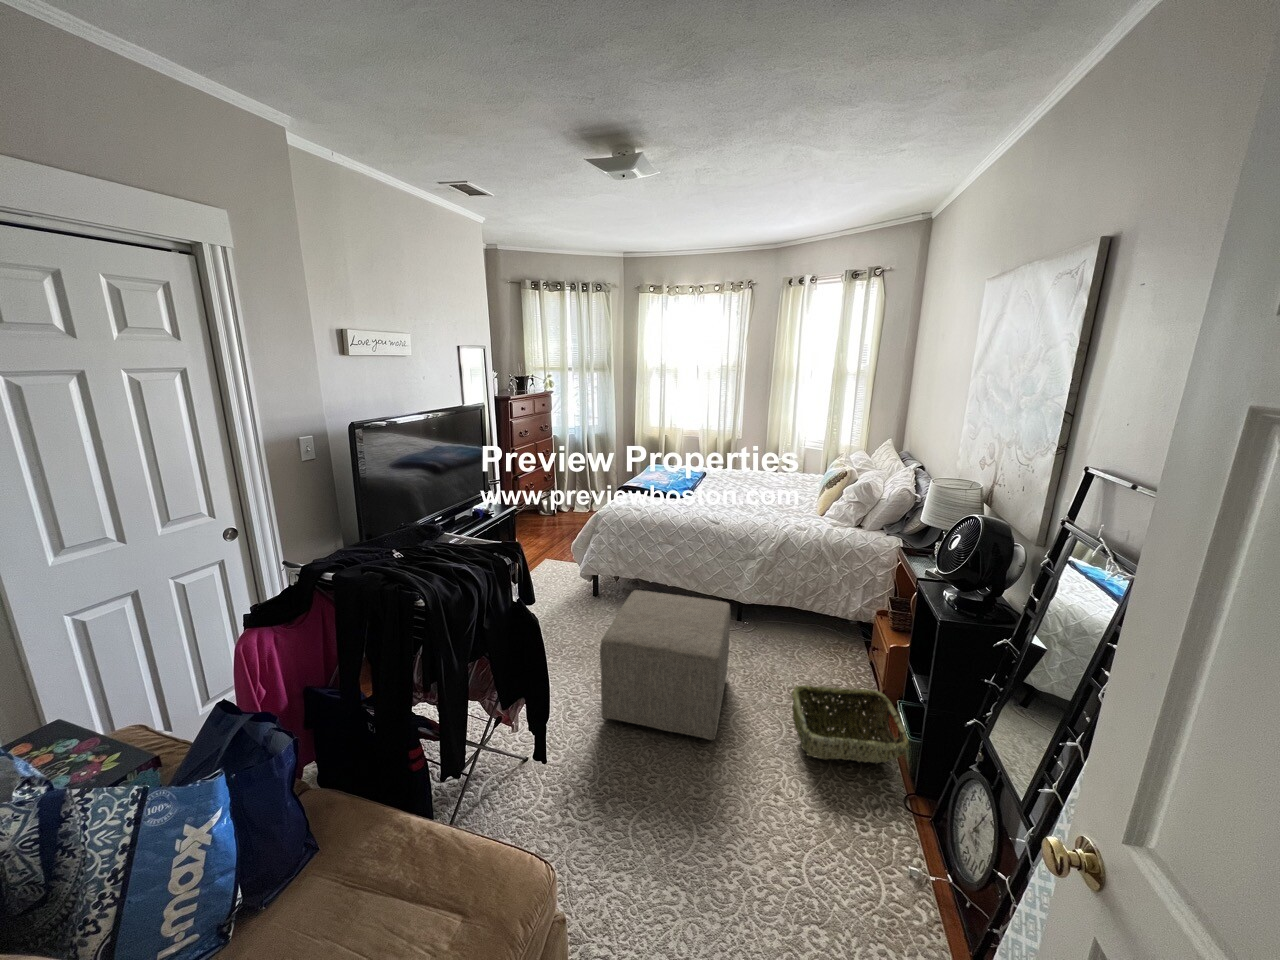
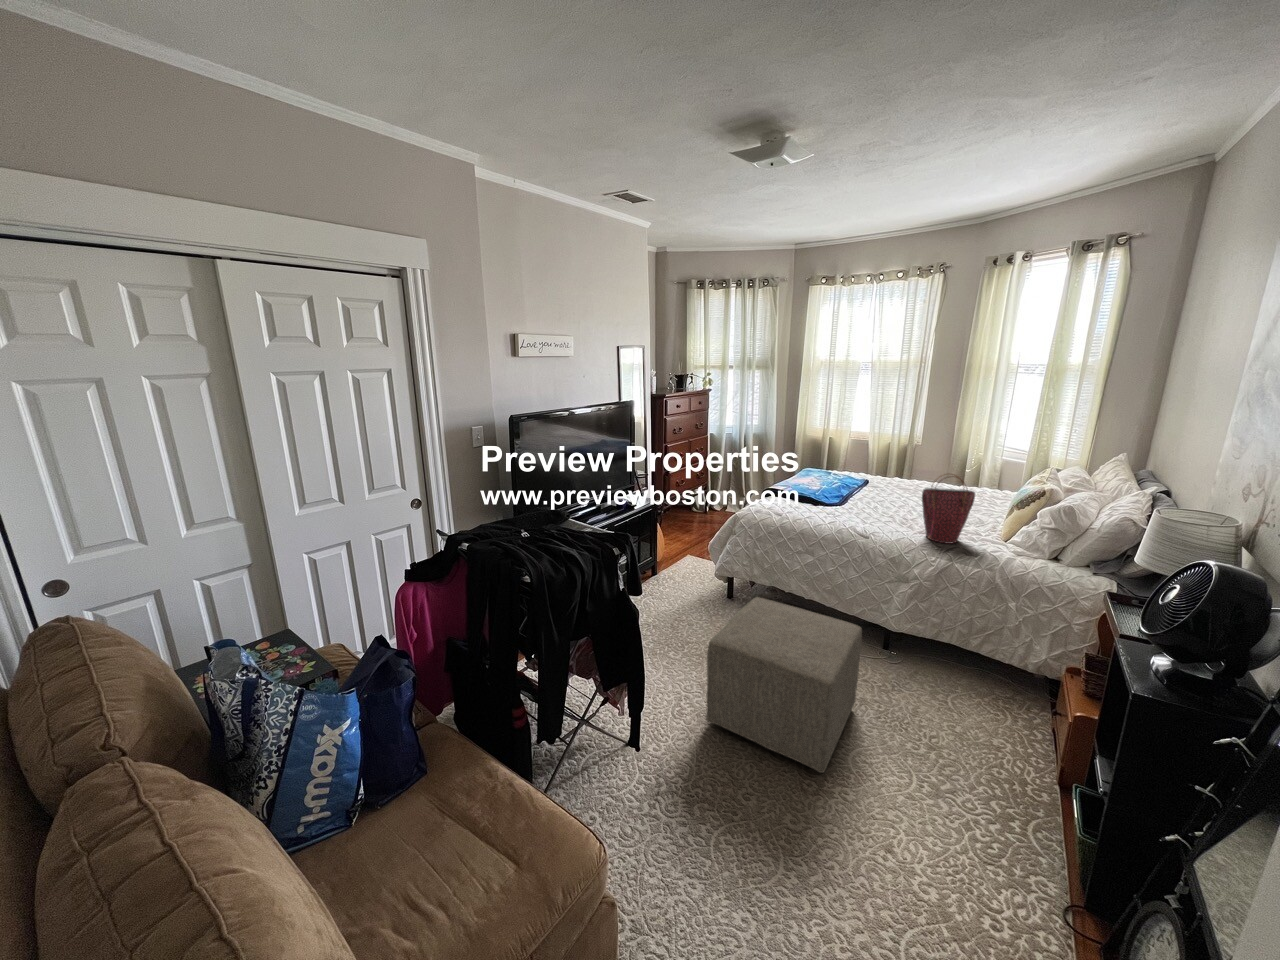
handbag: none [761,463,800,523] -> present [922,474,975,544]
woven basket: present [791,685,909,763] -> none [923,735,1086,857]

